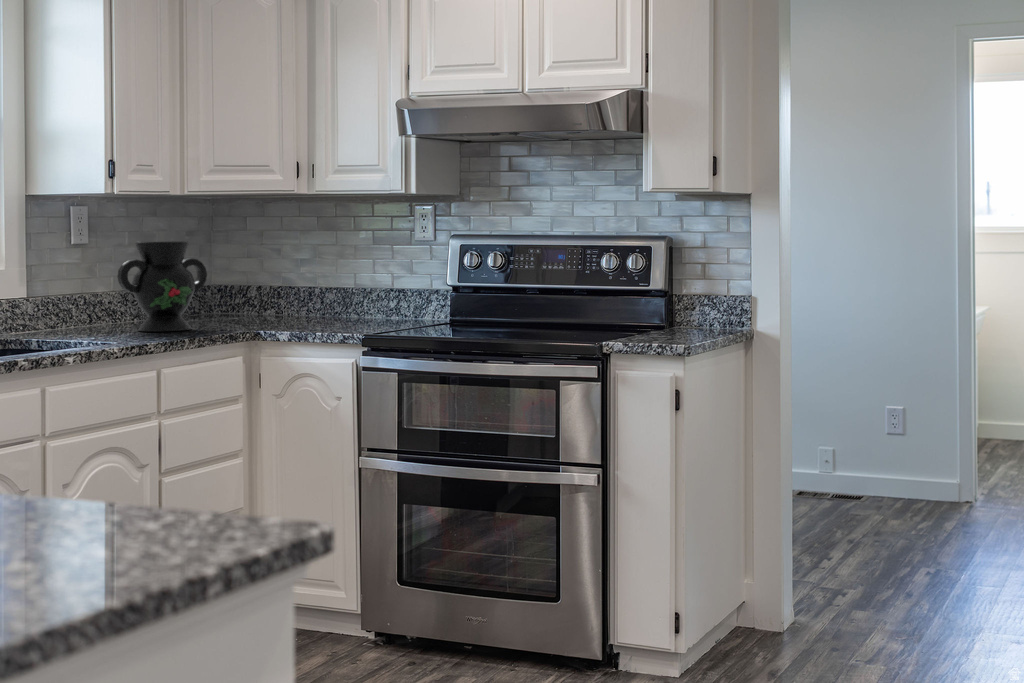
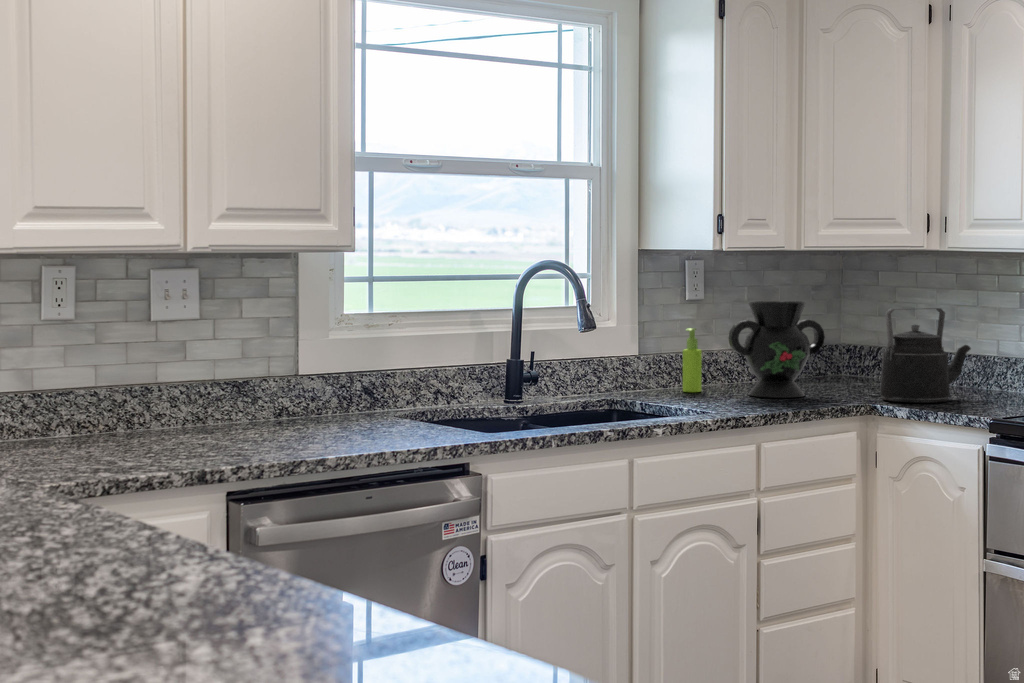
kettle: none [260,246,334,328] -> present [880,308,971,403]
soap dispenser: none [69,269,90,332] -> present [683,328,702,392]

